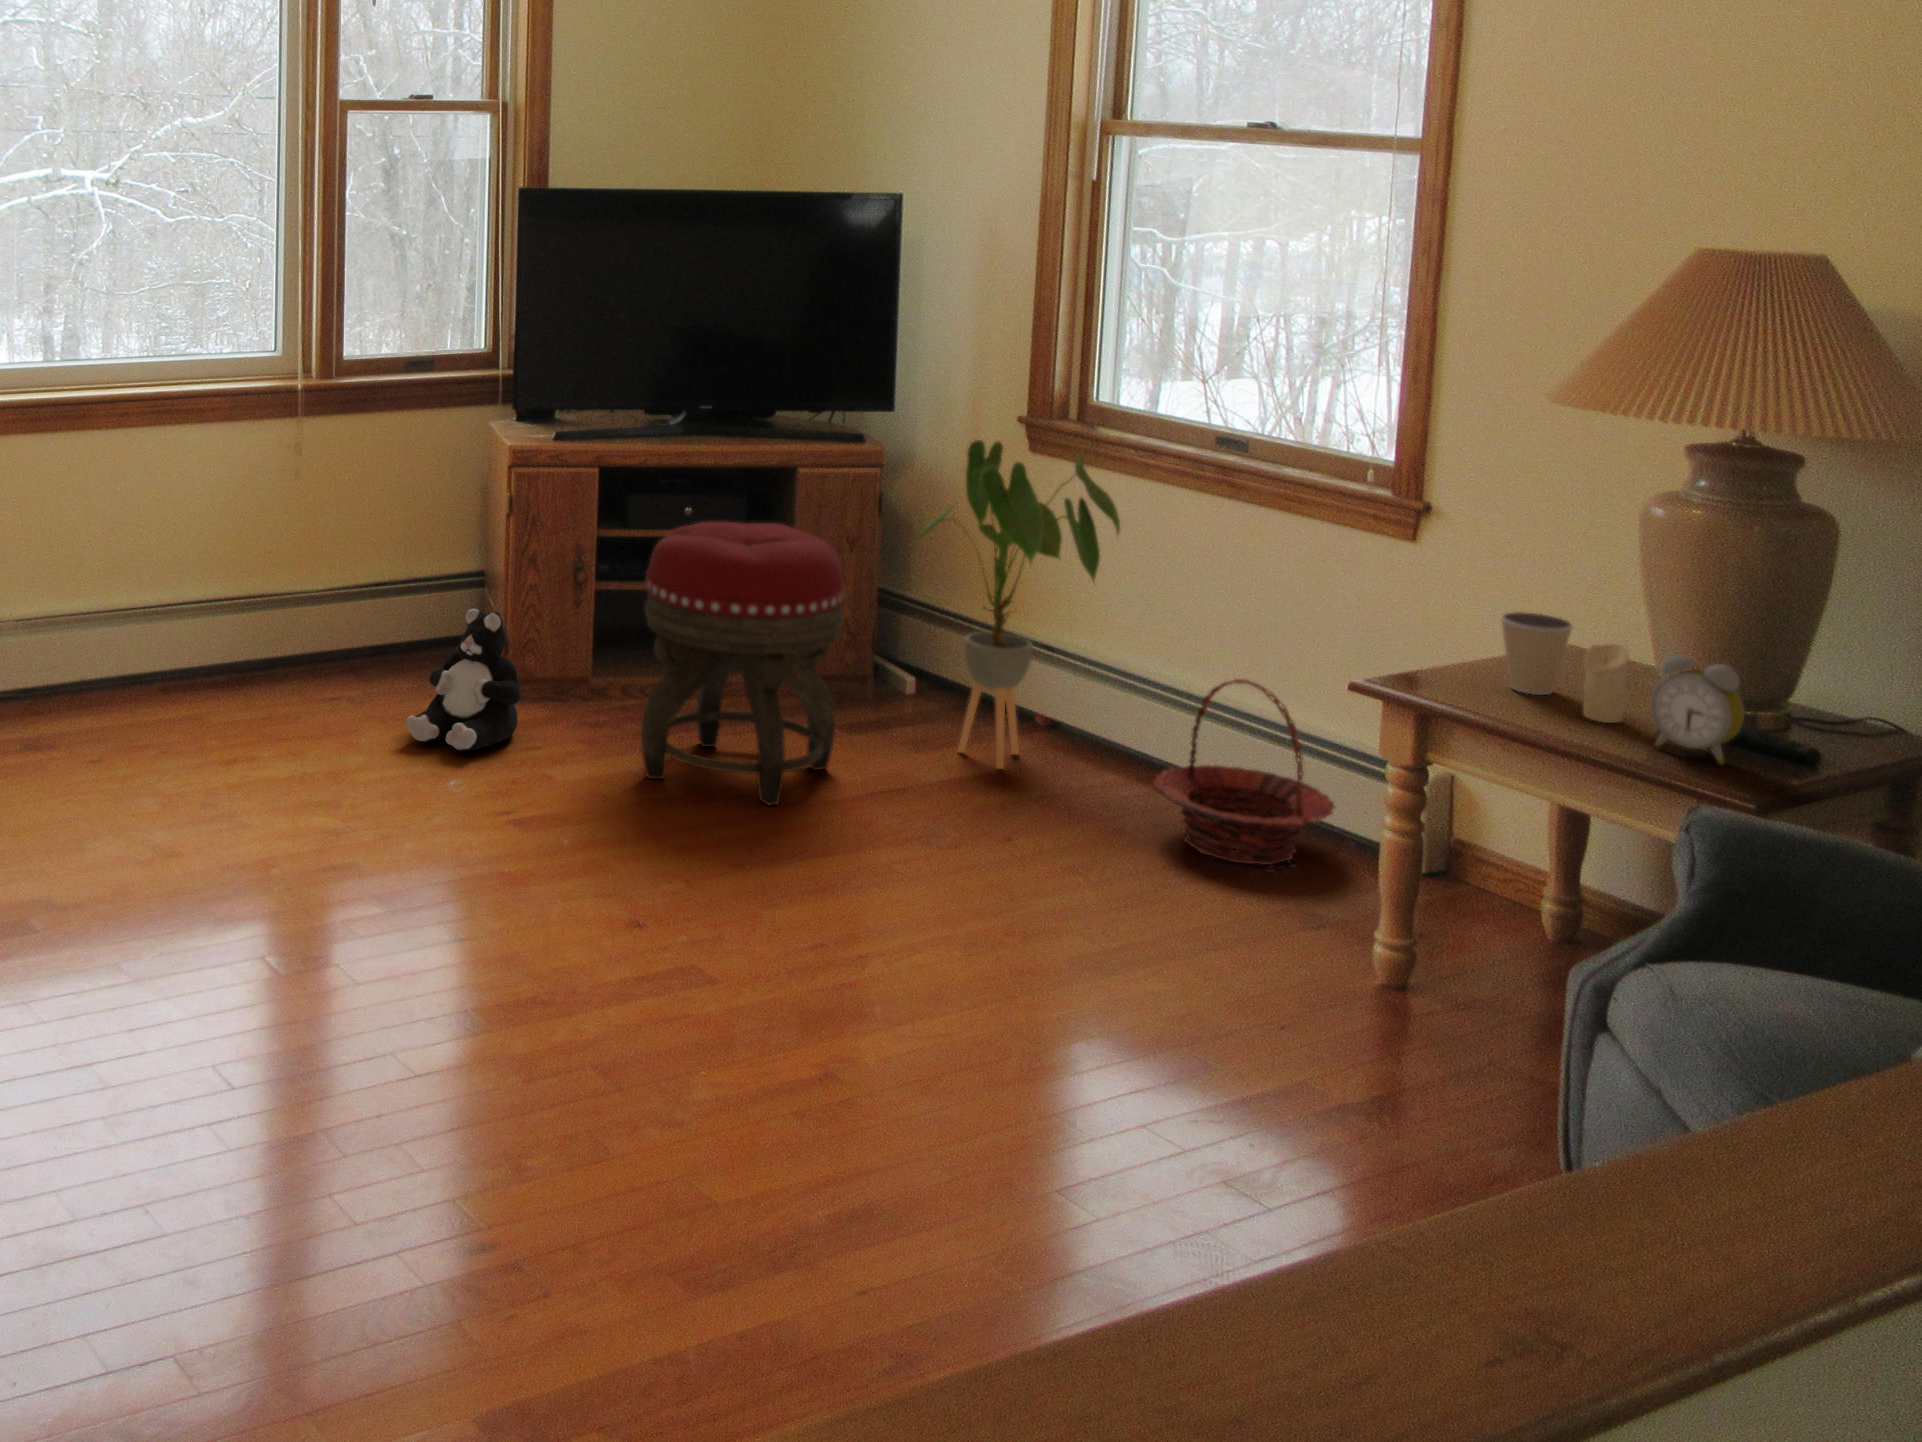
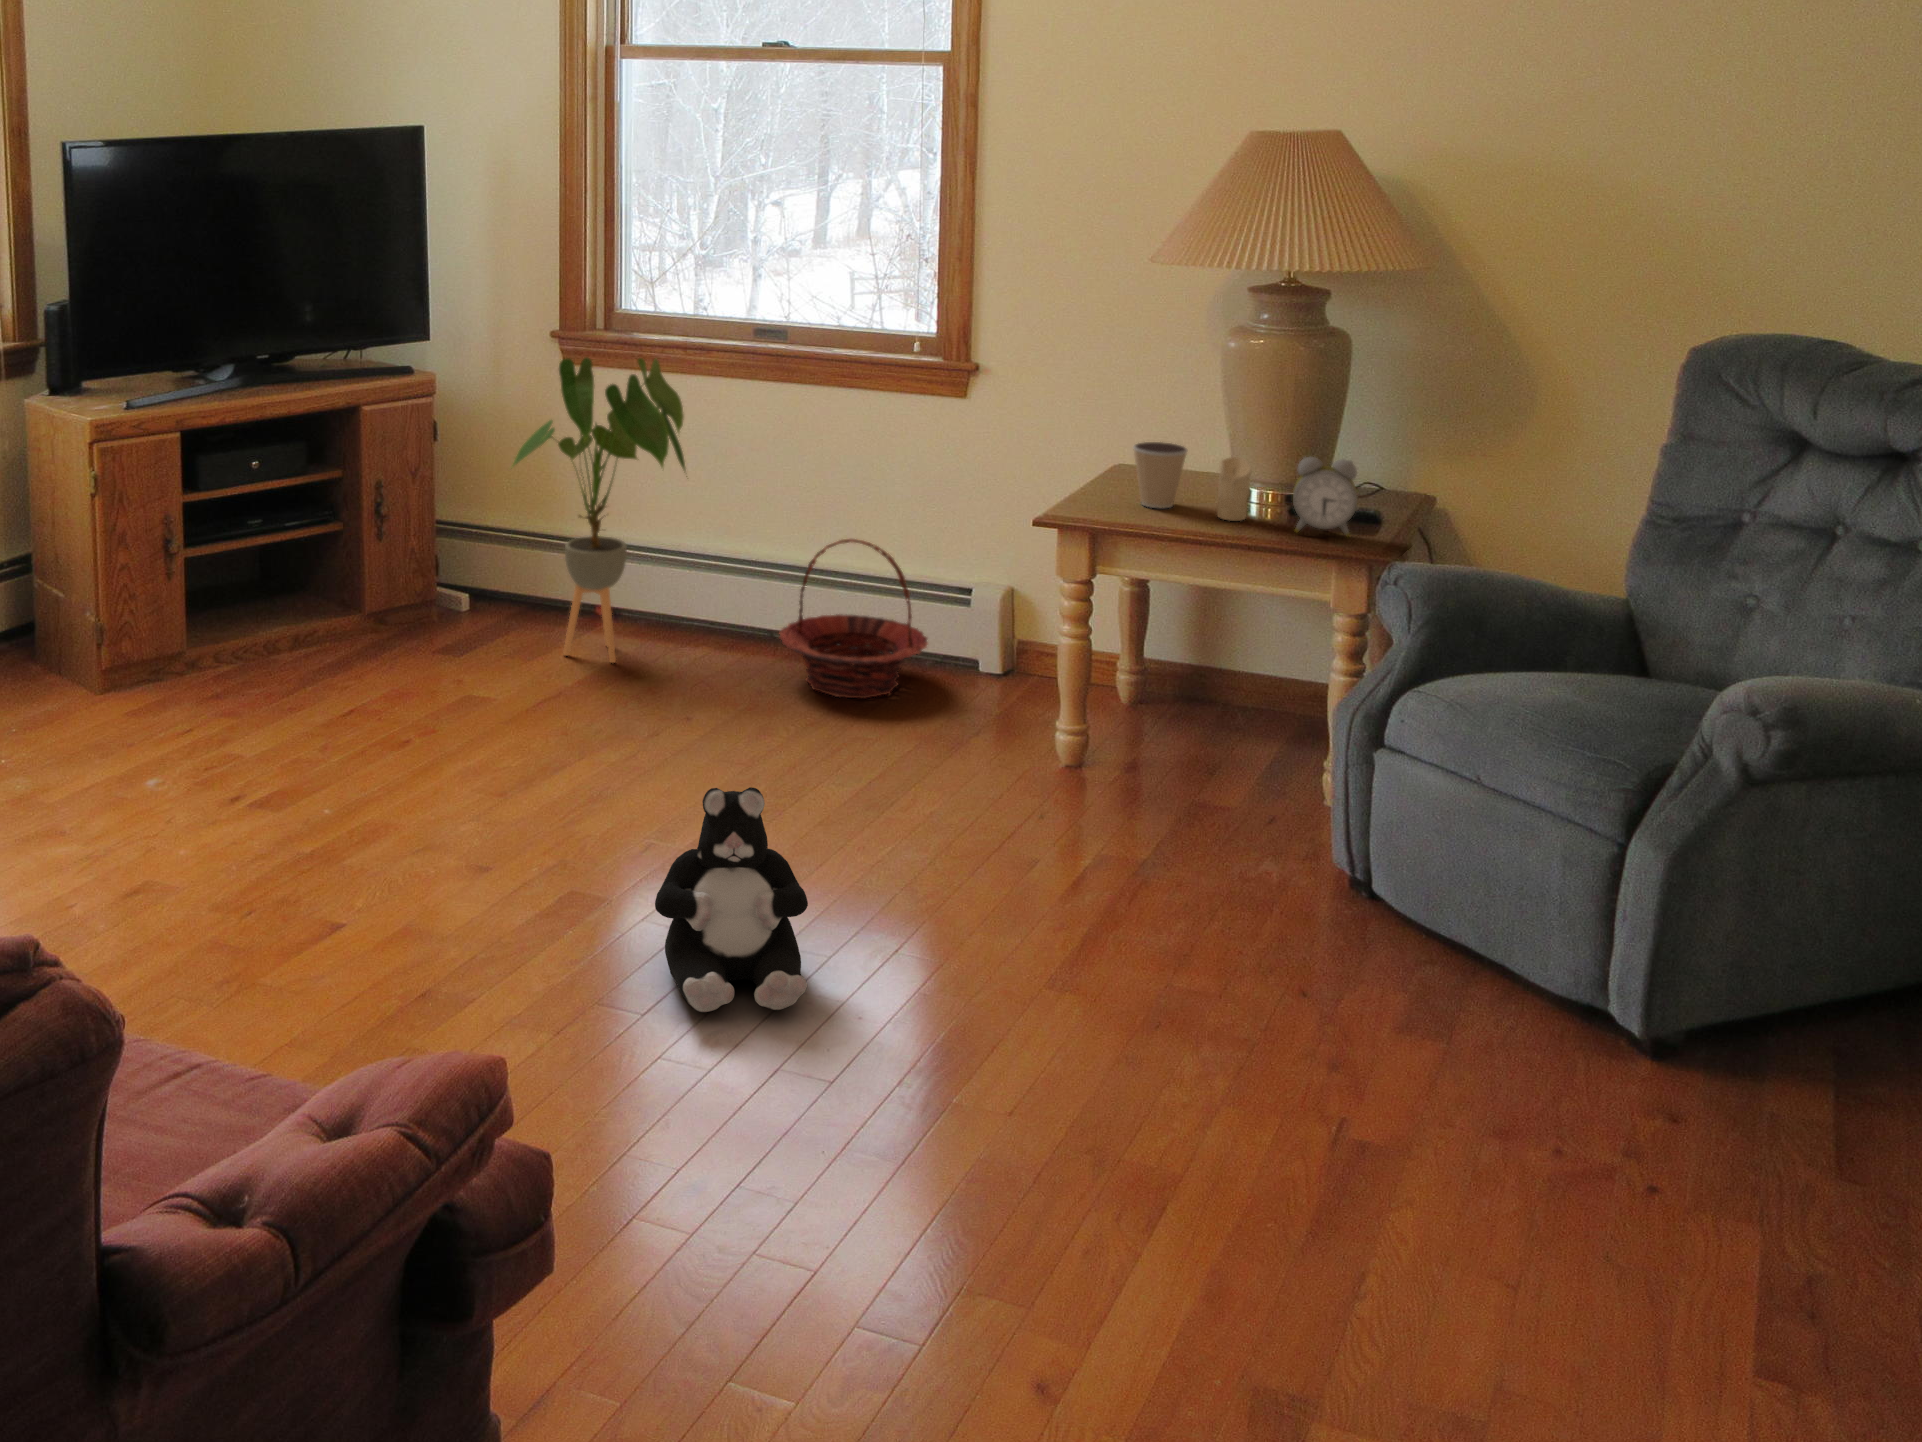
footstool: present [641,522,845,805] -> none [299,468,505,755]
plush toy: present [406,607,521,751] -> present [655,787,808,1012]

